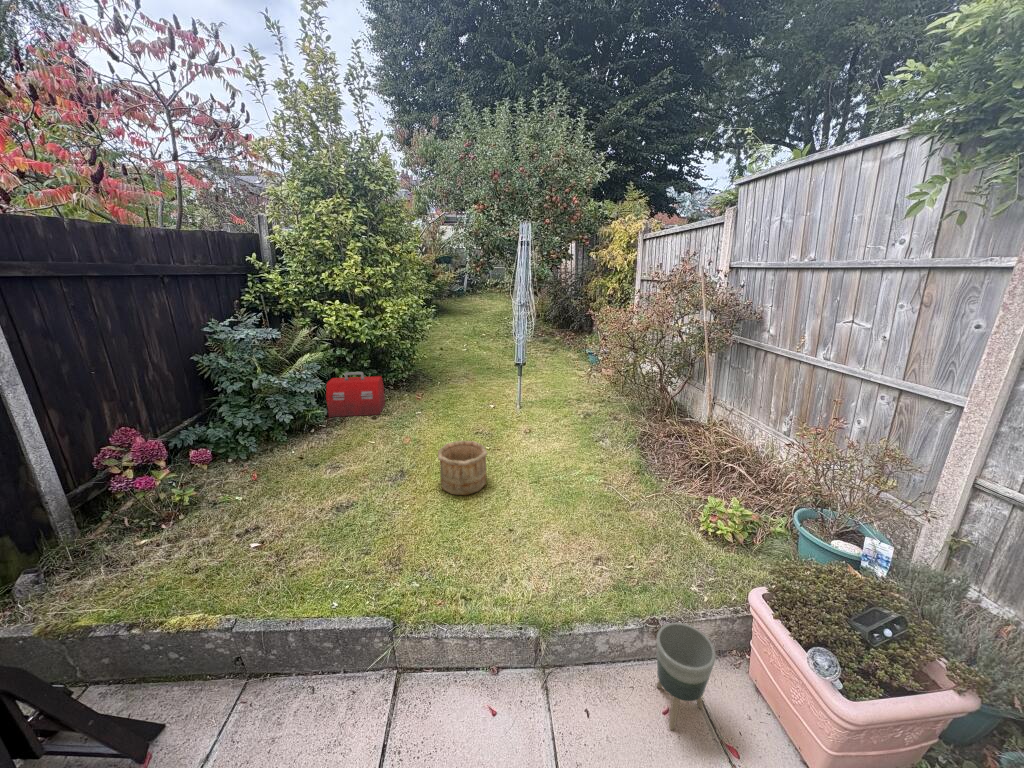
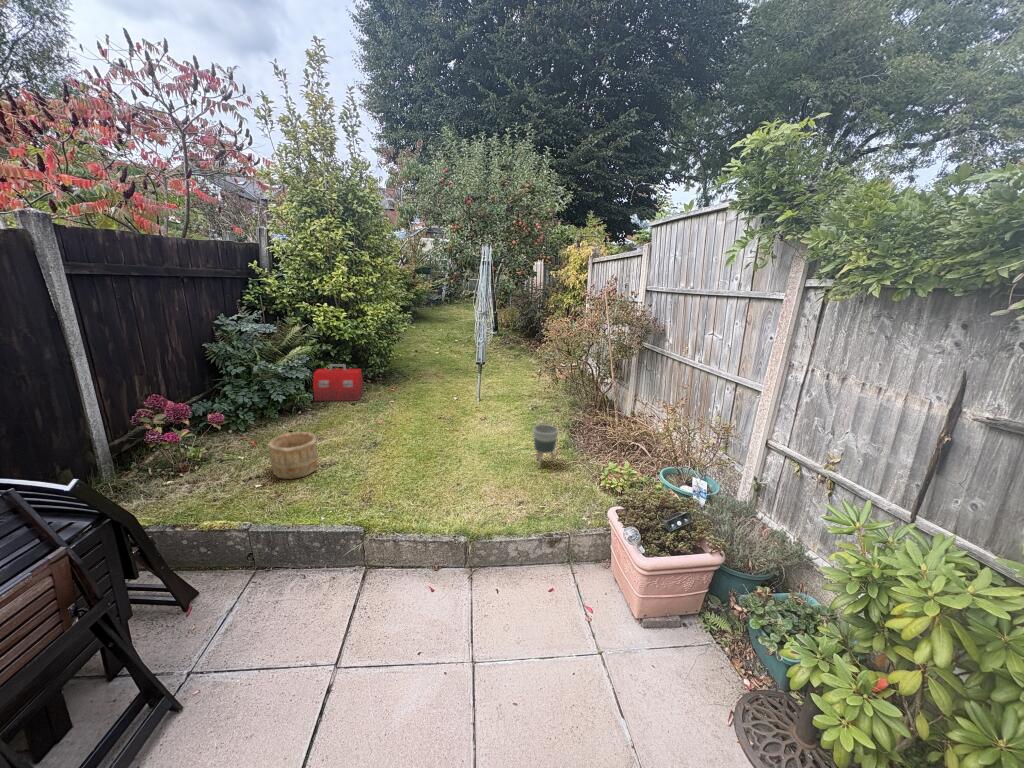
wooden bucket: present [438,441,487,495] -> present [268,432,318,479]
planter: present [656,623,716,730] -> present [533,425,558,468]

